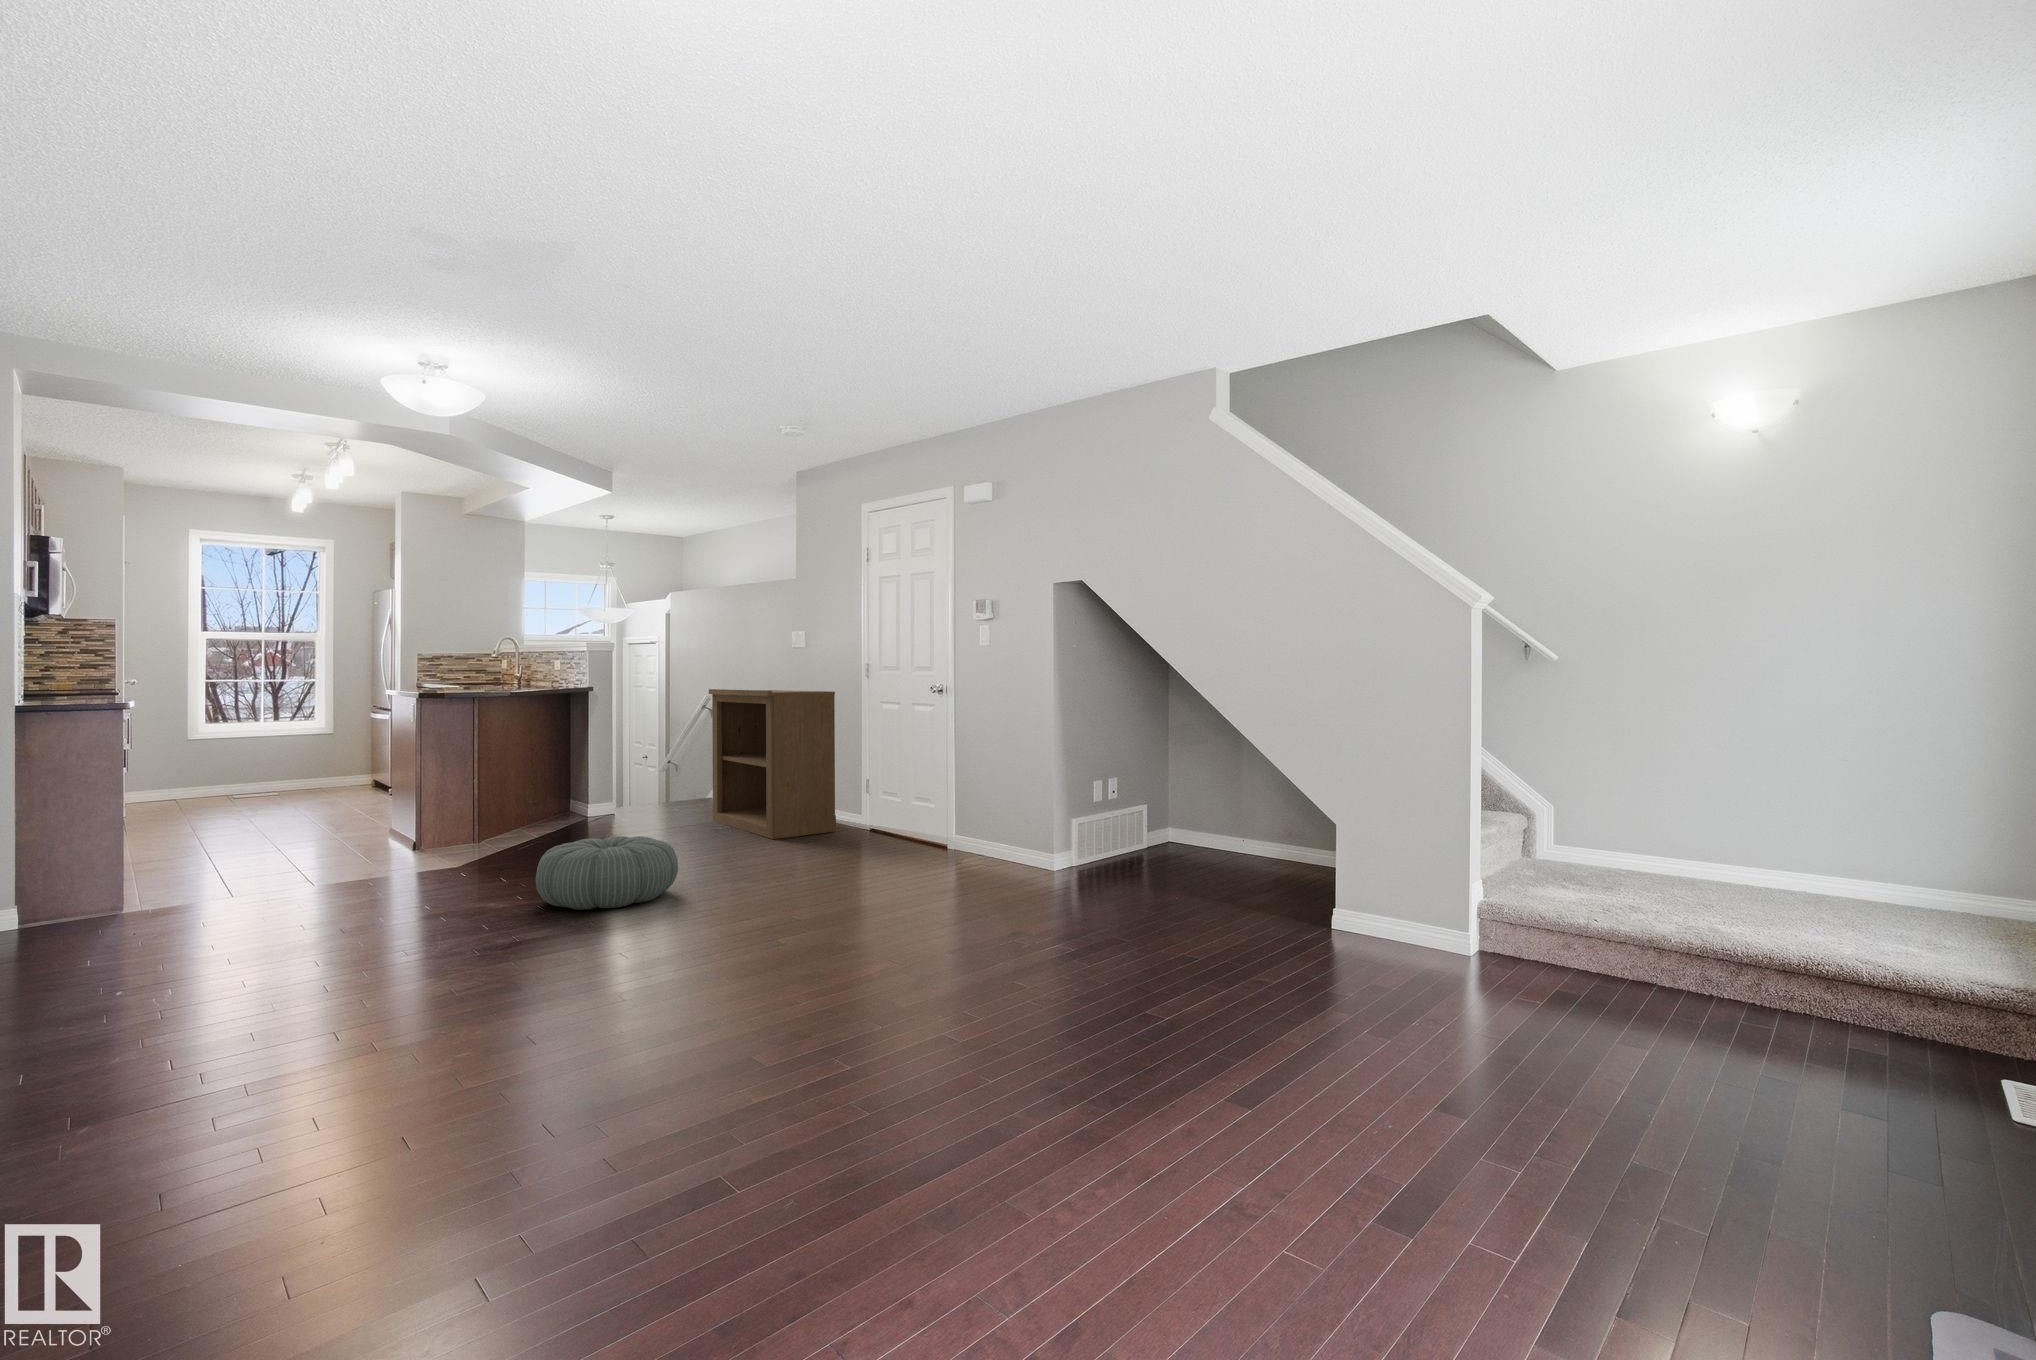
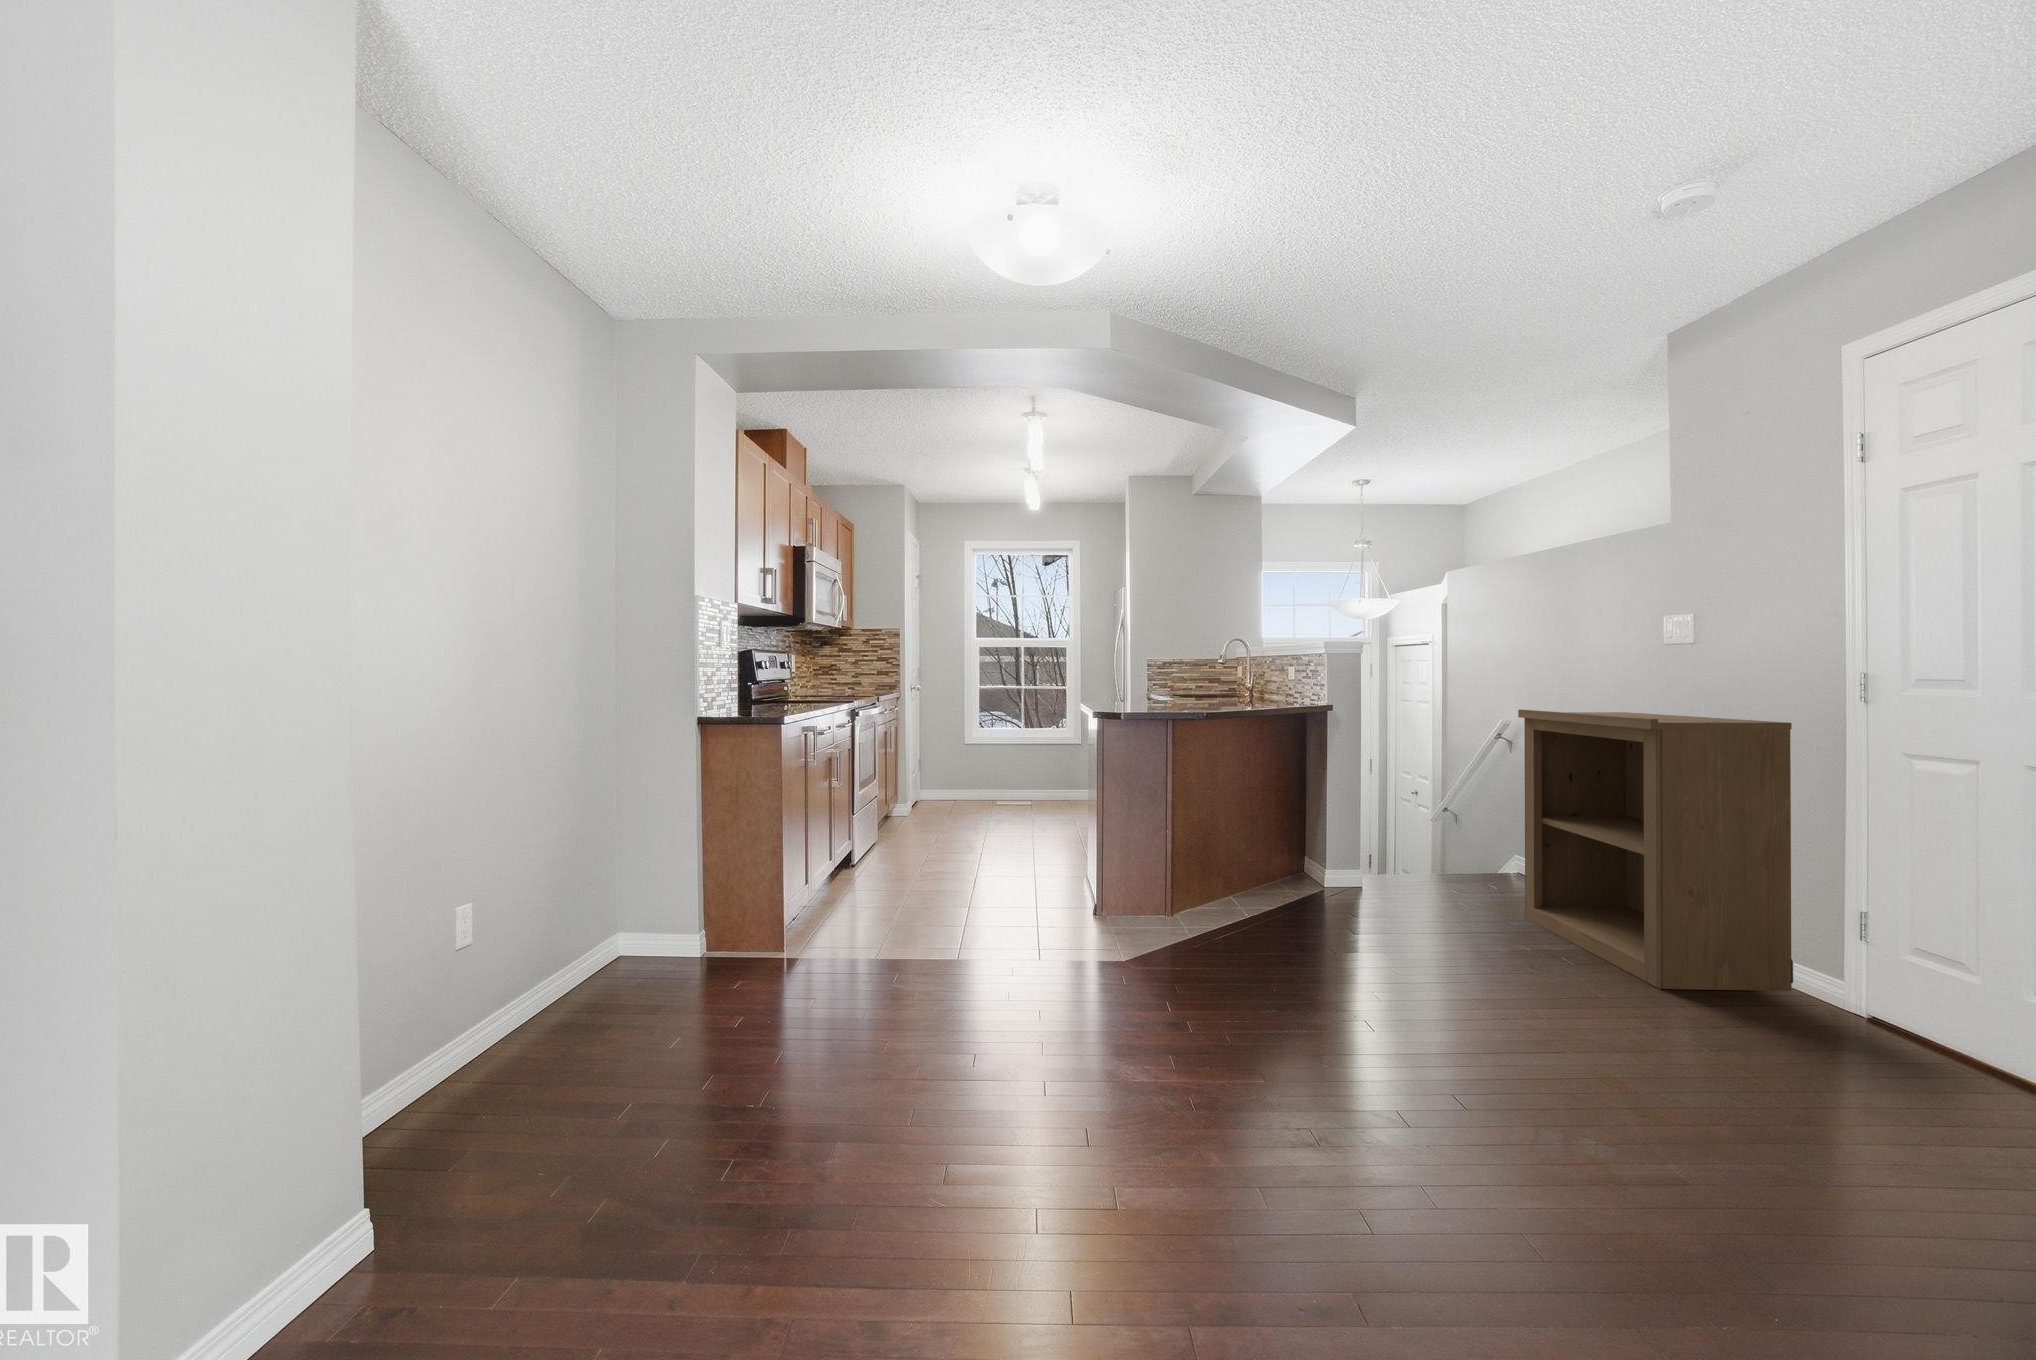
pouf: present [536,836,678,910] -> none [1262,980,1516,1145]

